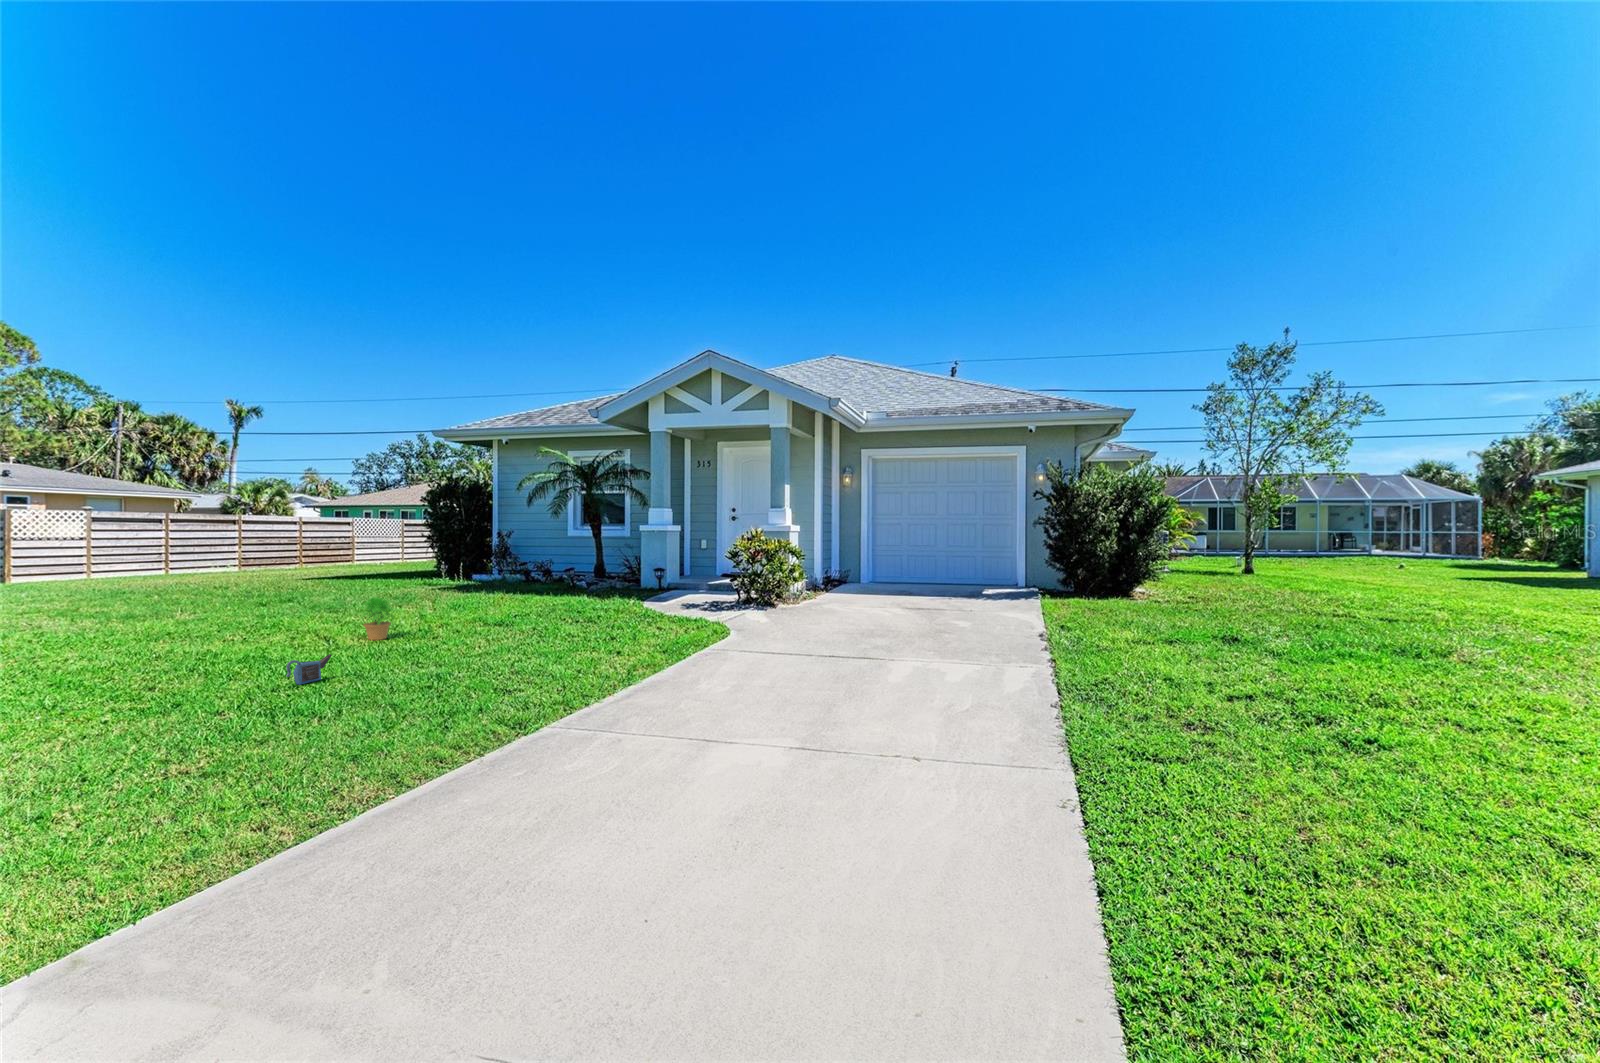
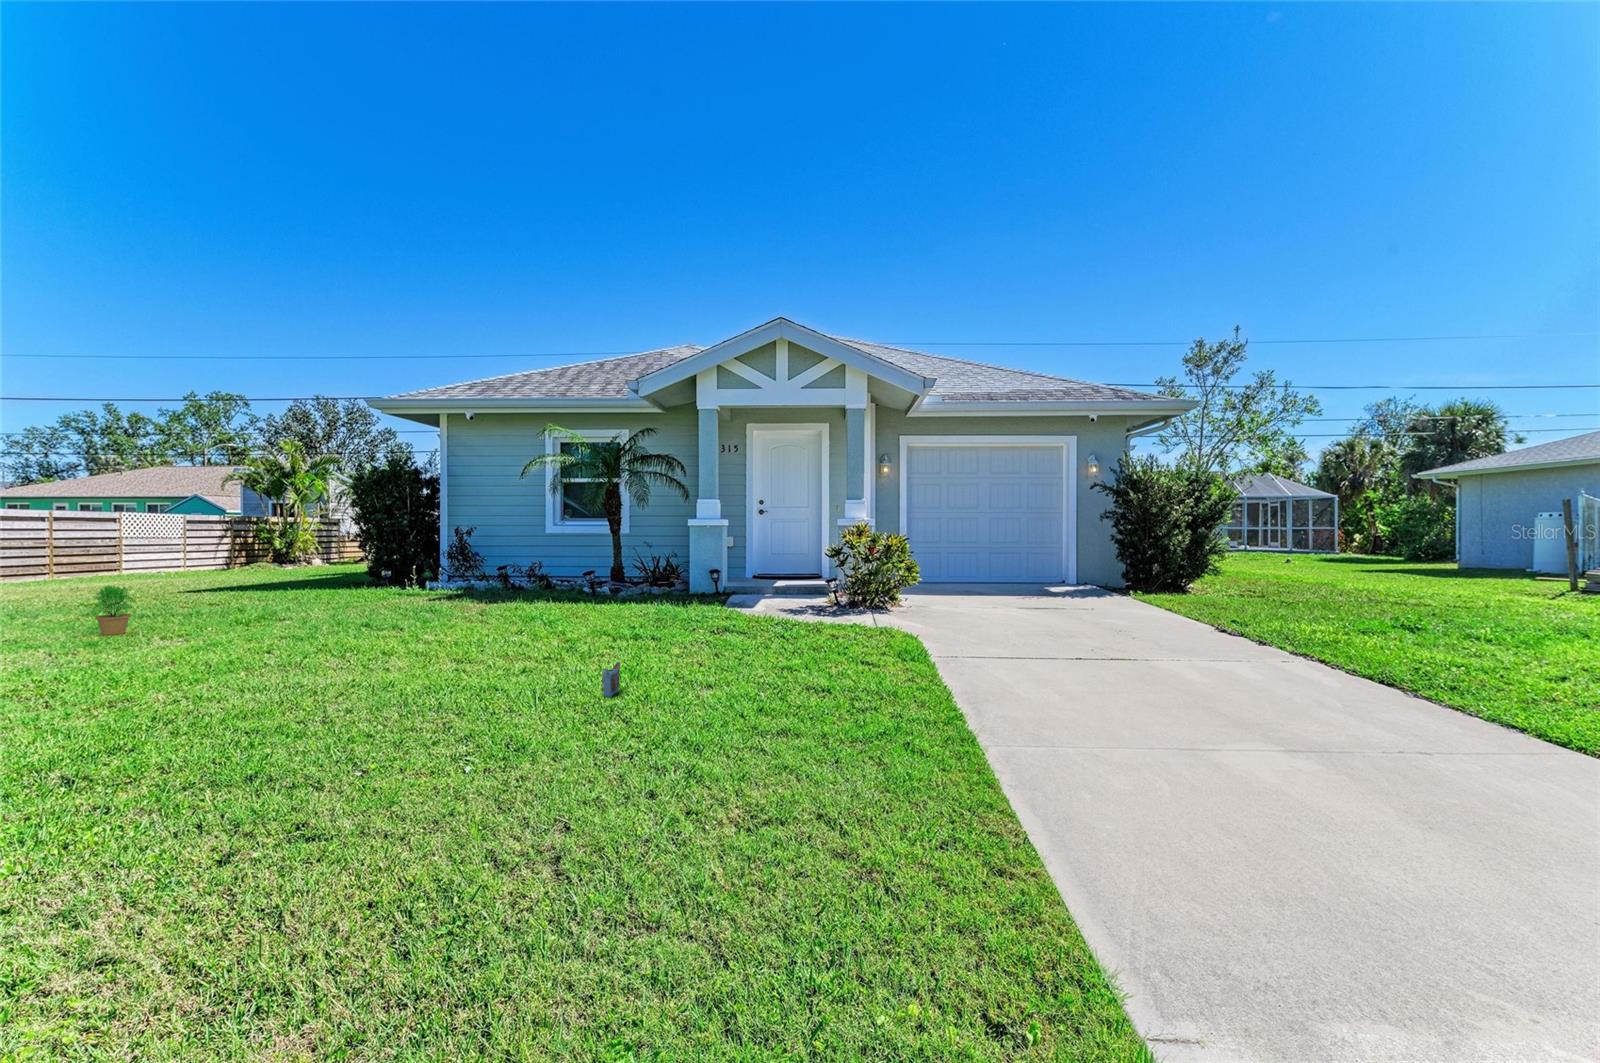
potted plant: present [360,597,393,640] -> present [91,585,135,635]

